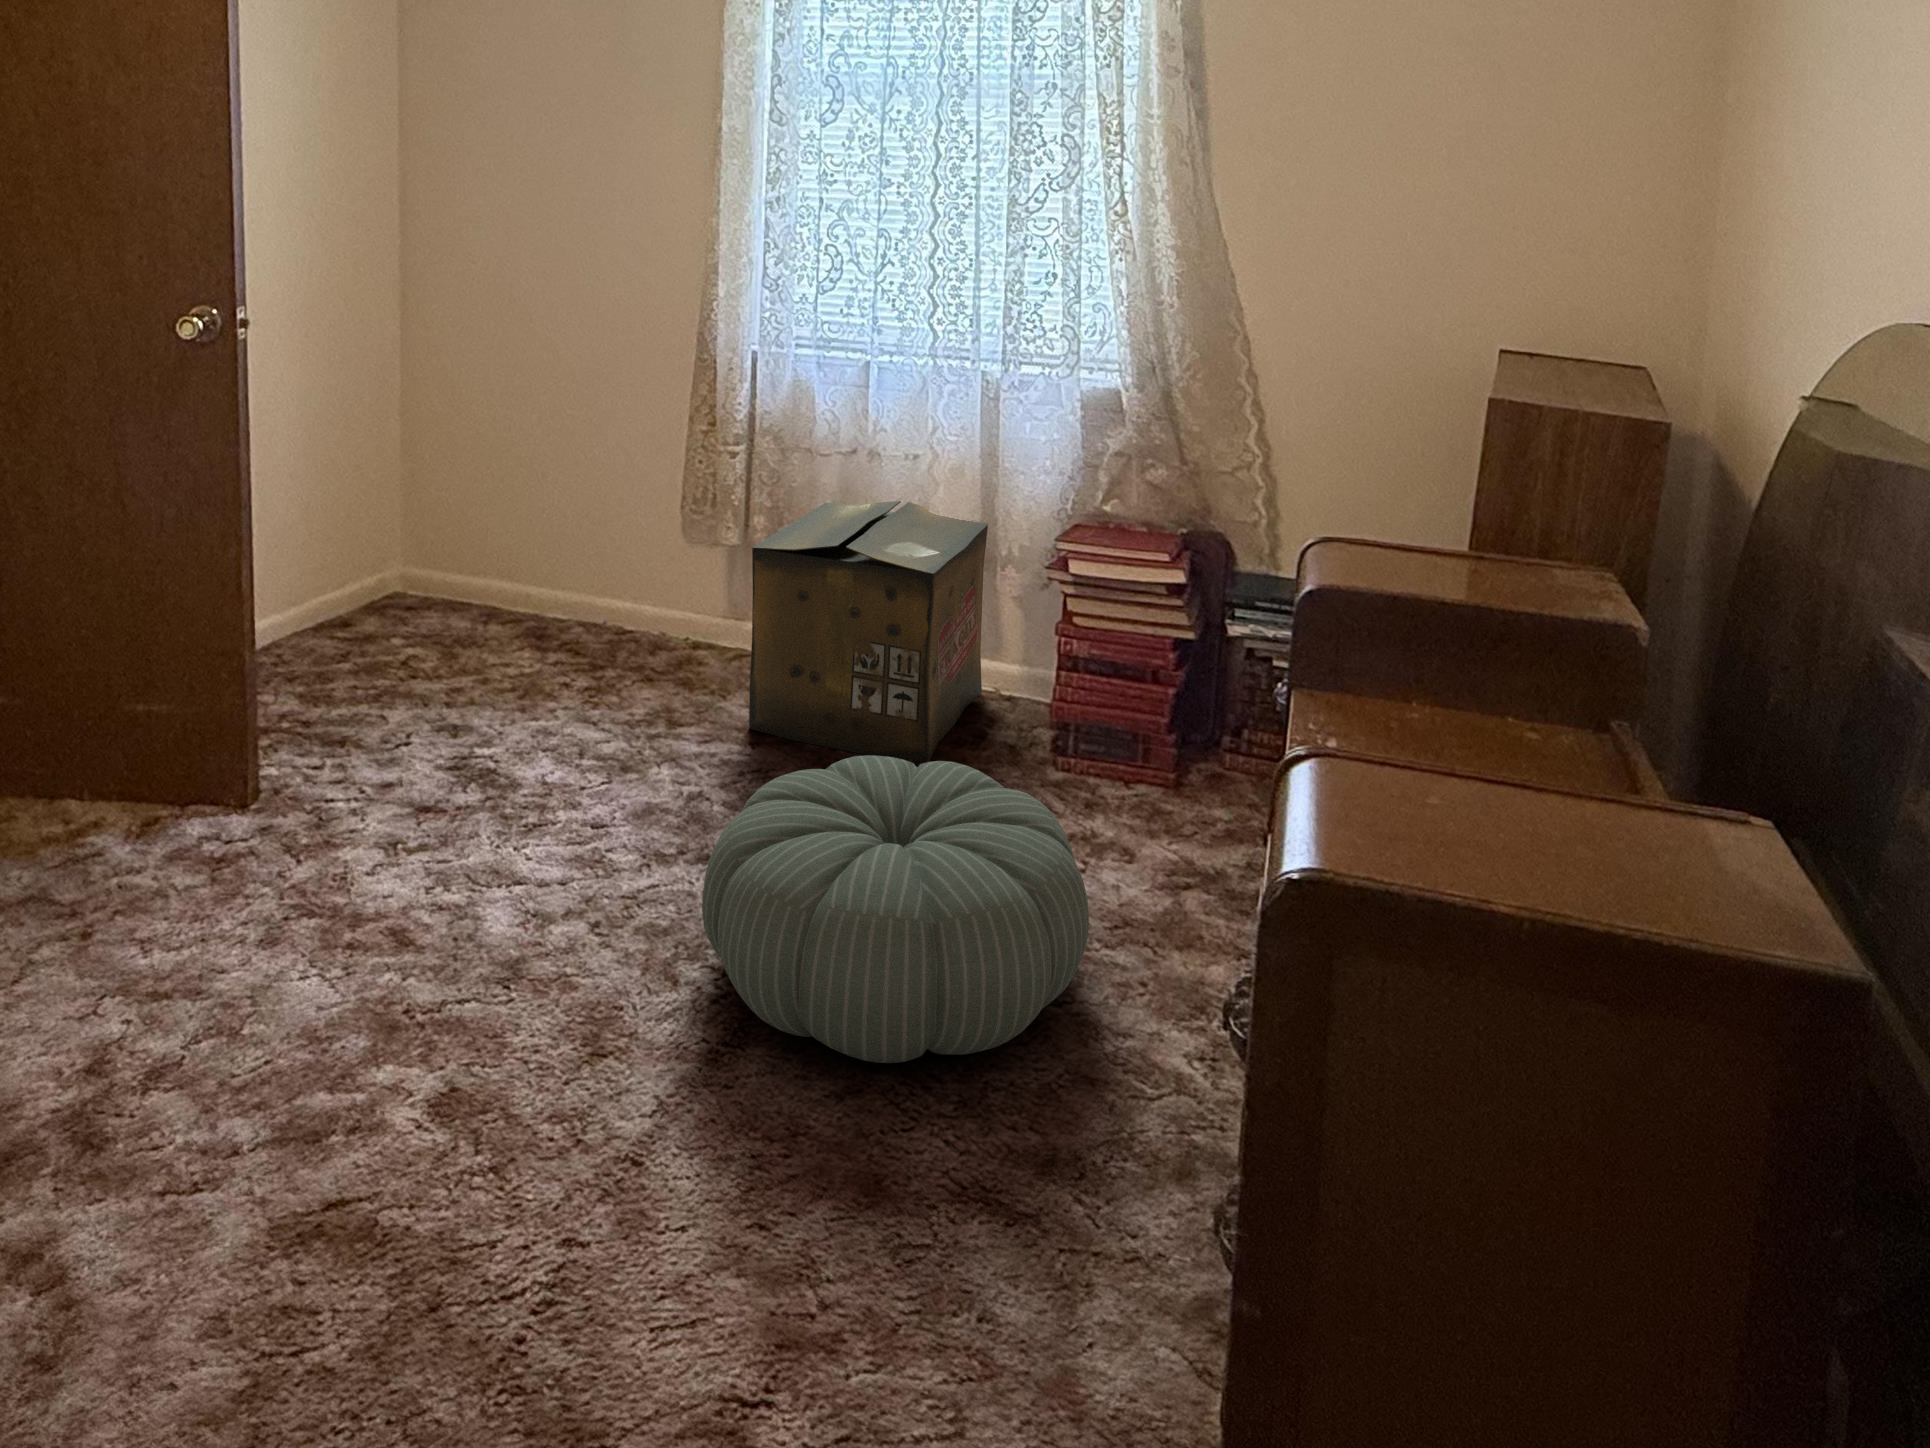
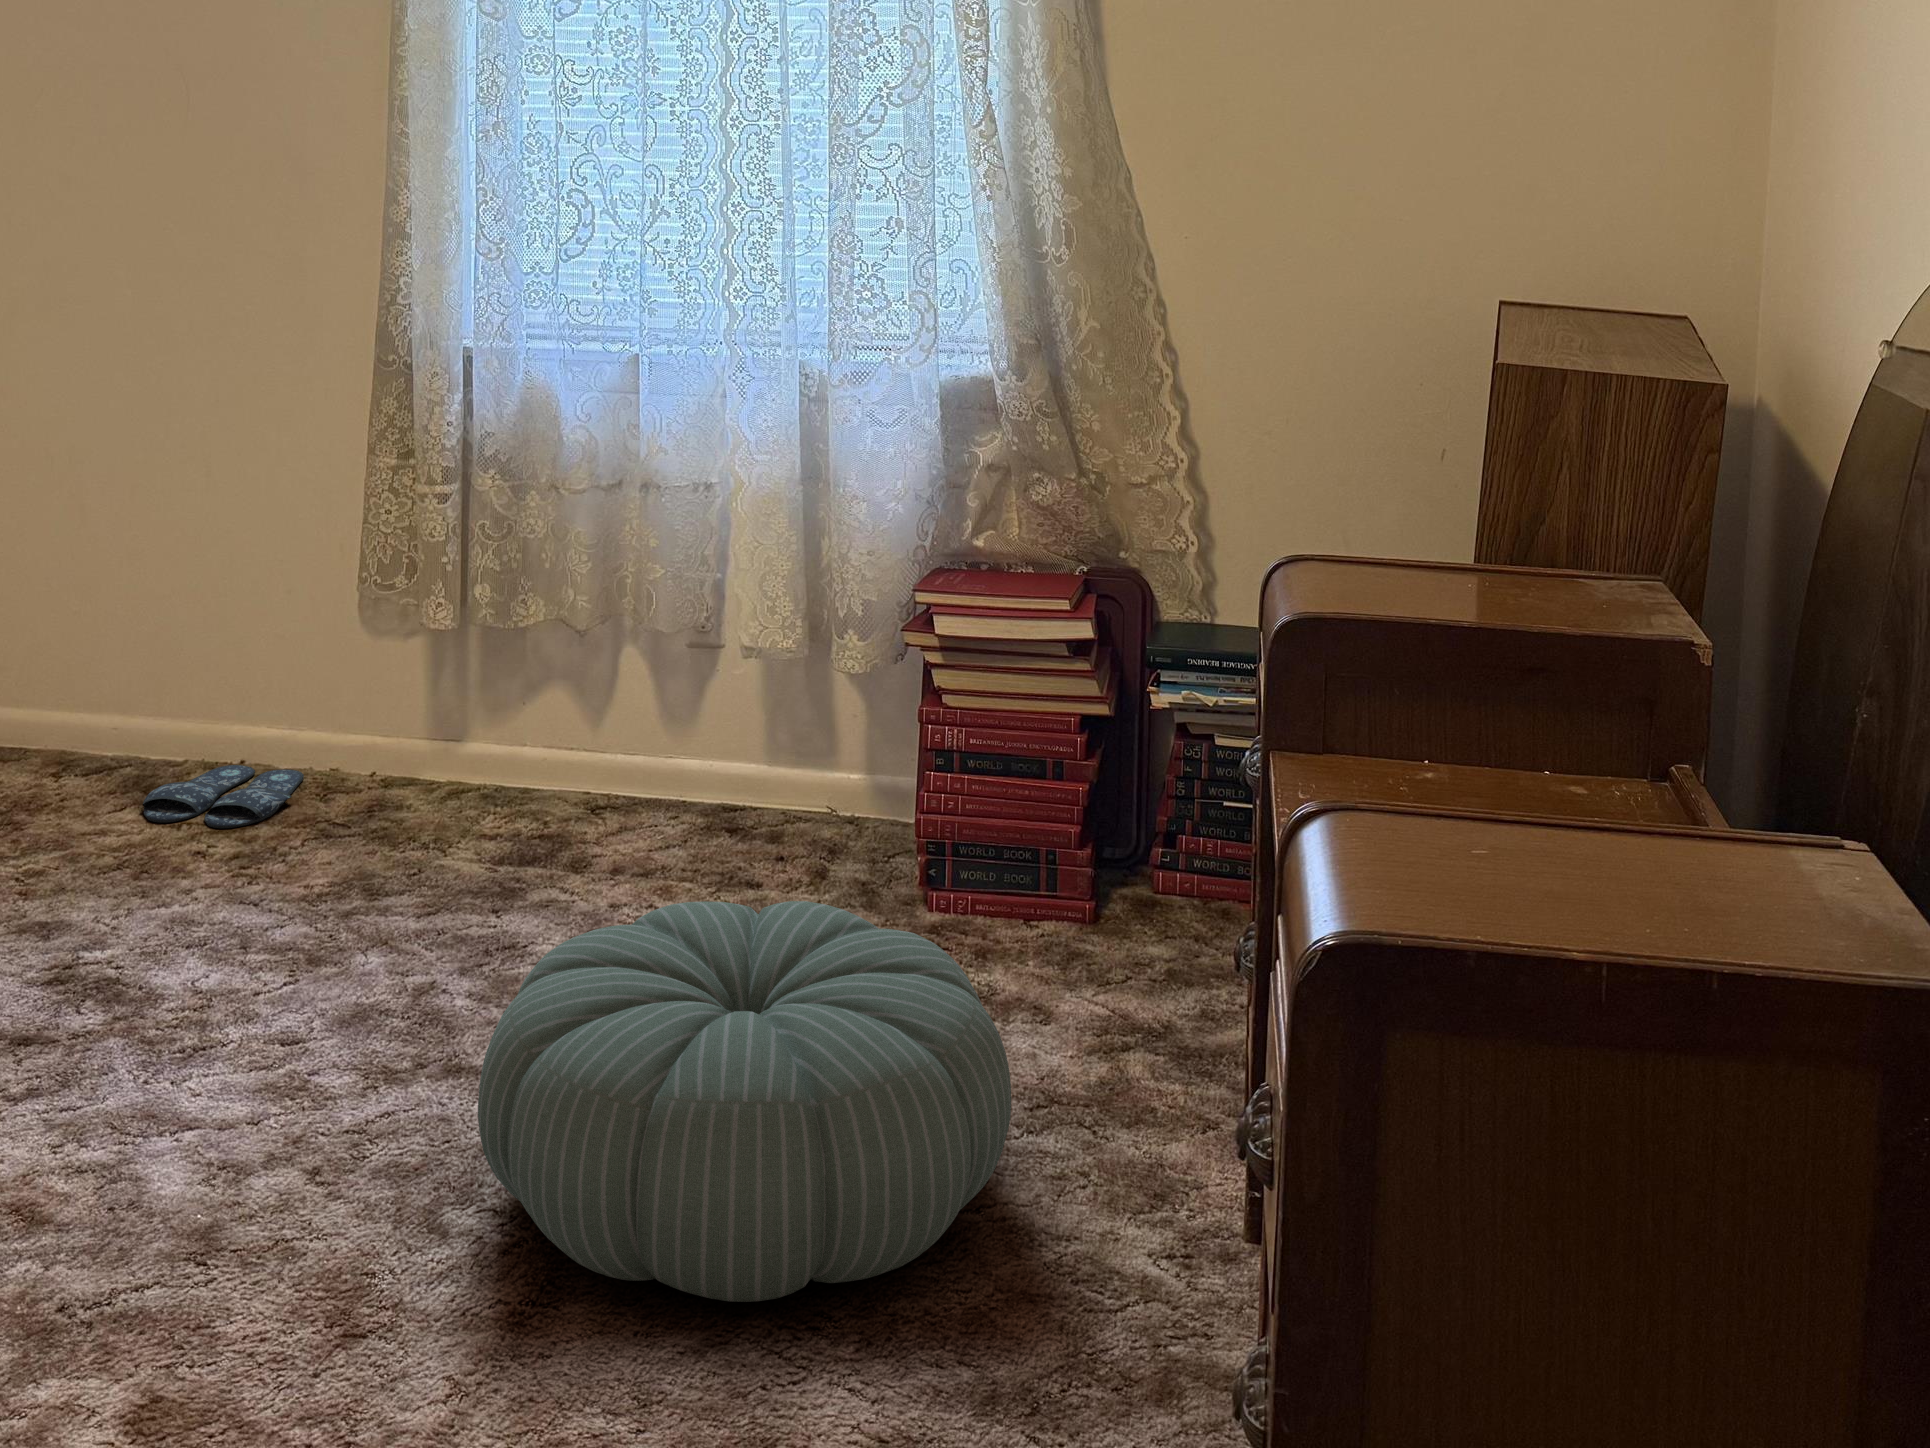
cardboard box: present [749,501,988,763] -> none [483,553,813,919]
slippers: none [534,625,643,669] -> present [142,765,304,828]

